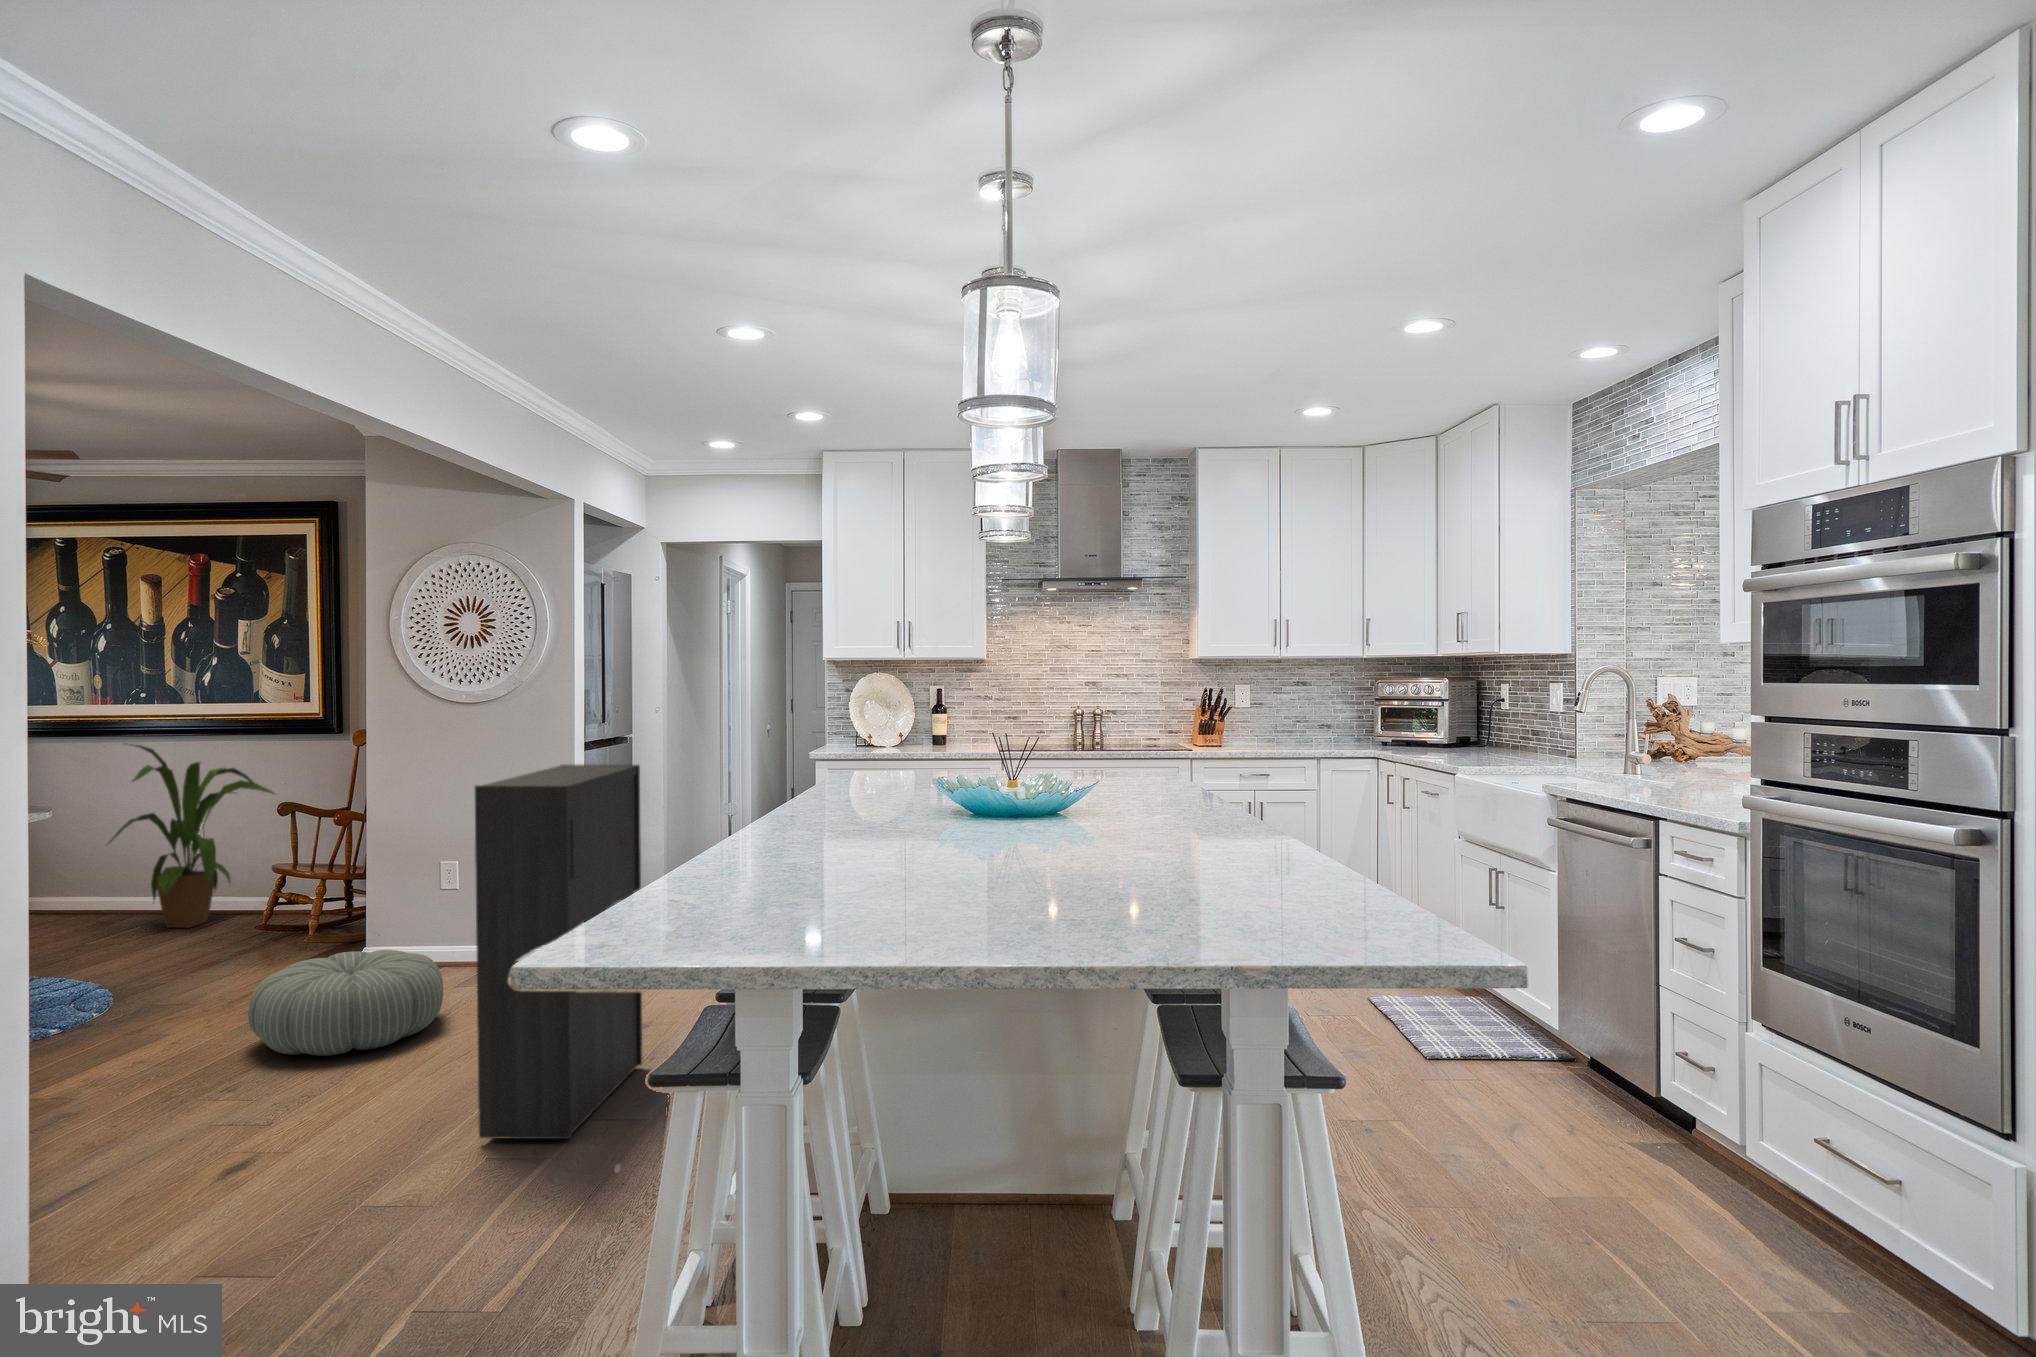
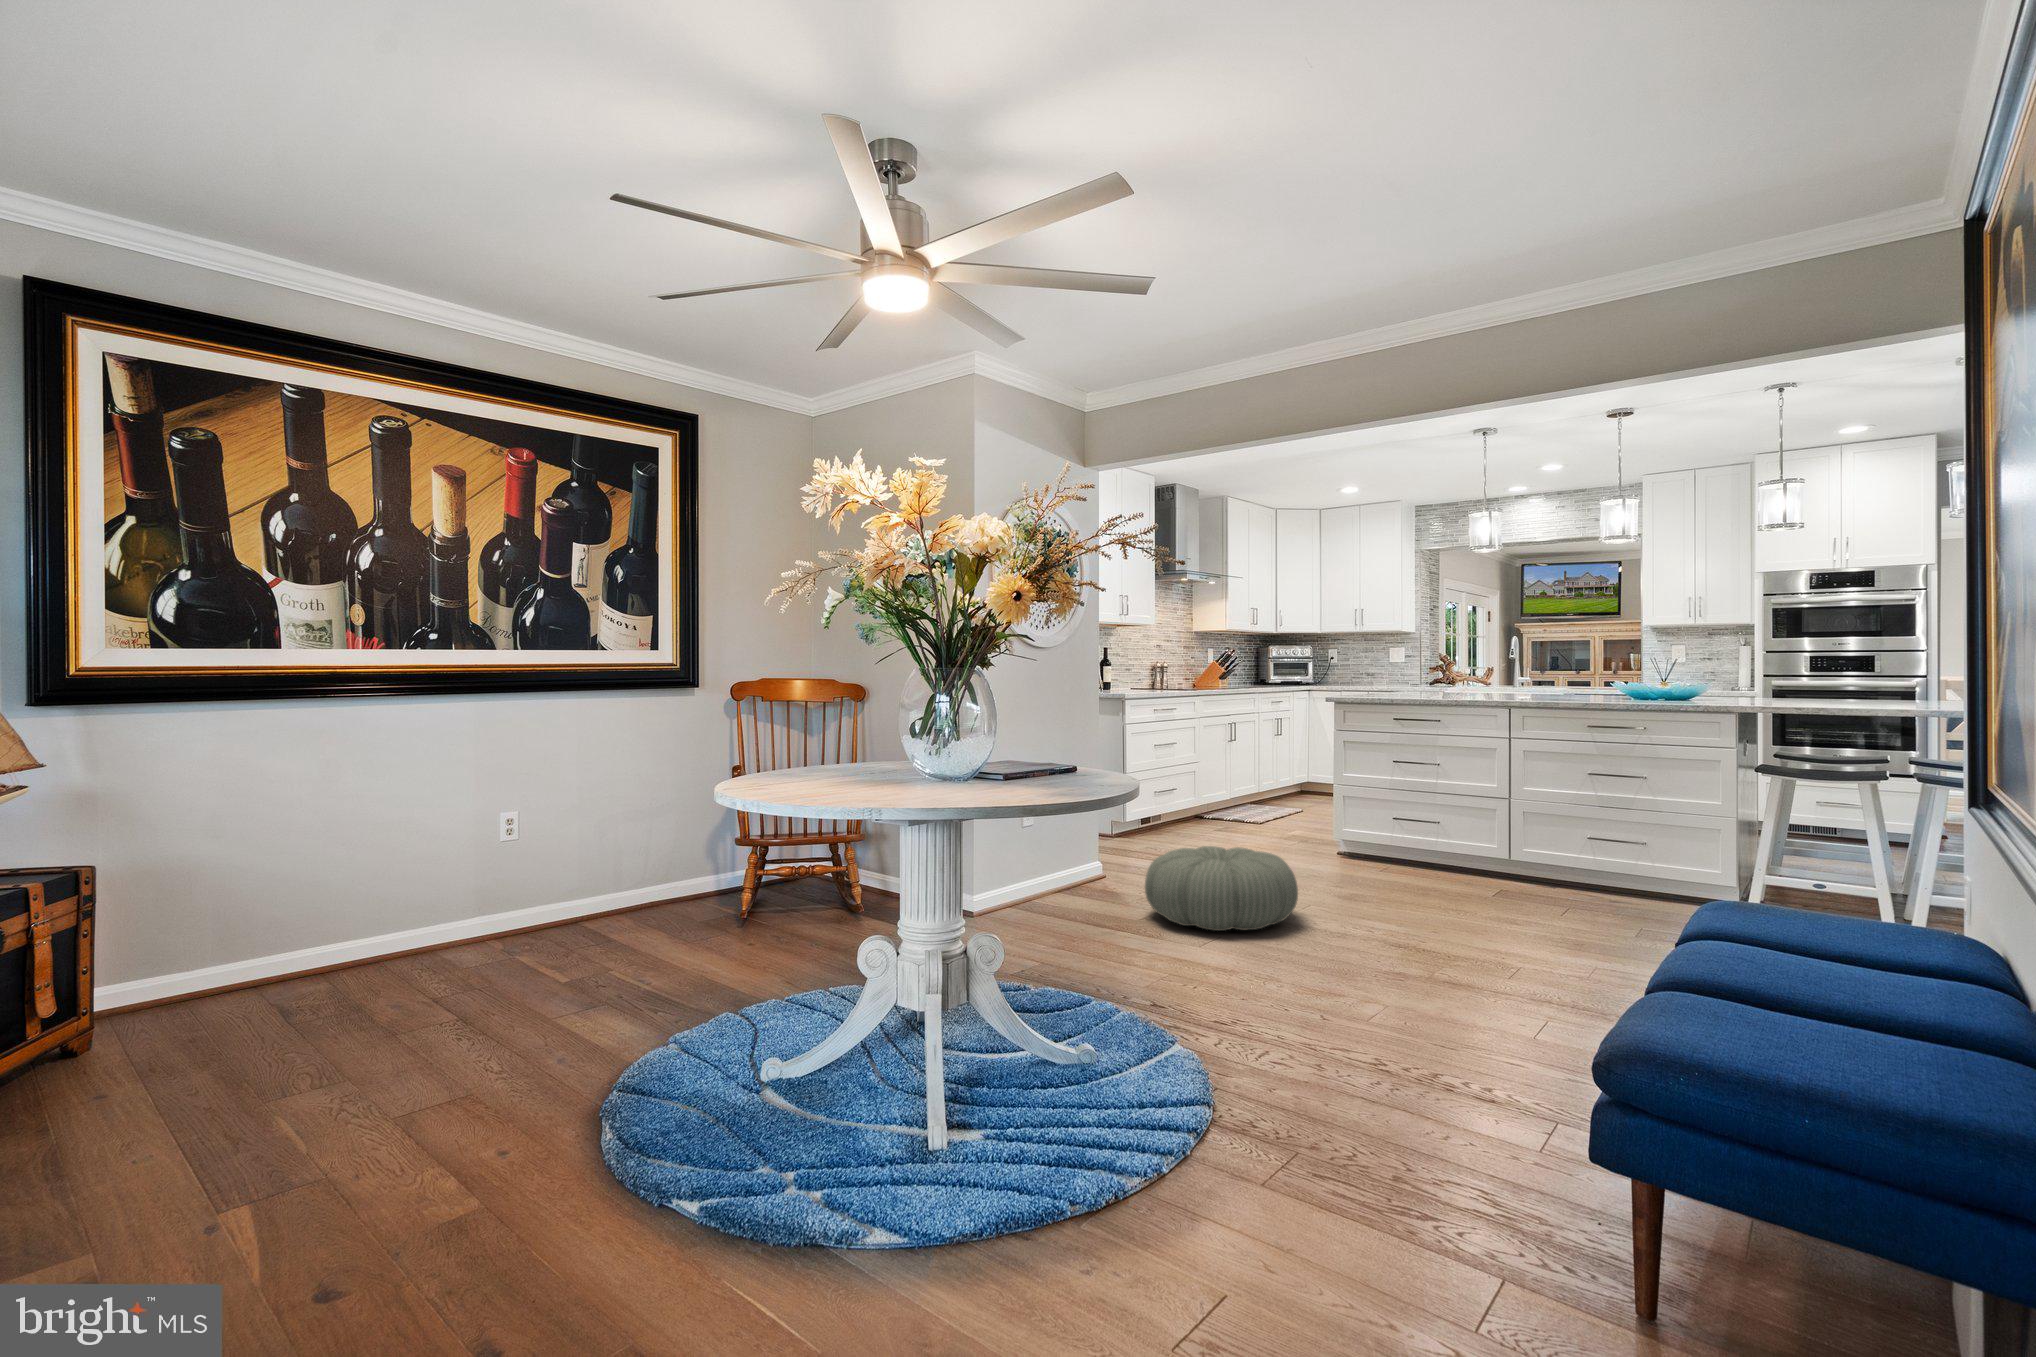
house plant: present [110,743,274,928] -> none [520,695,692,941]
bookcase: present [475,764,642,1173] -> none [1384,668,1599,909]

